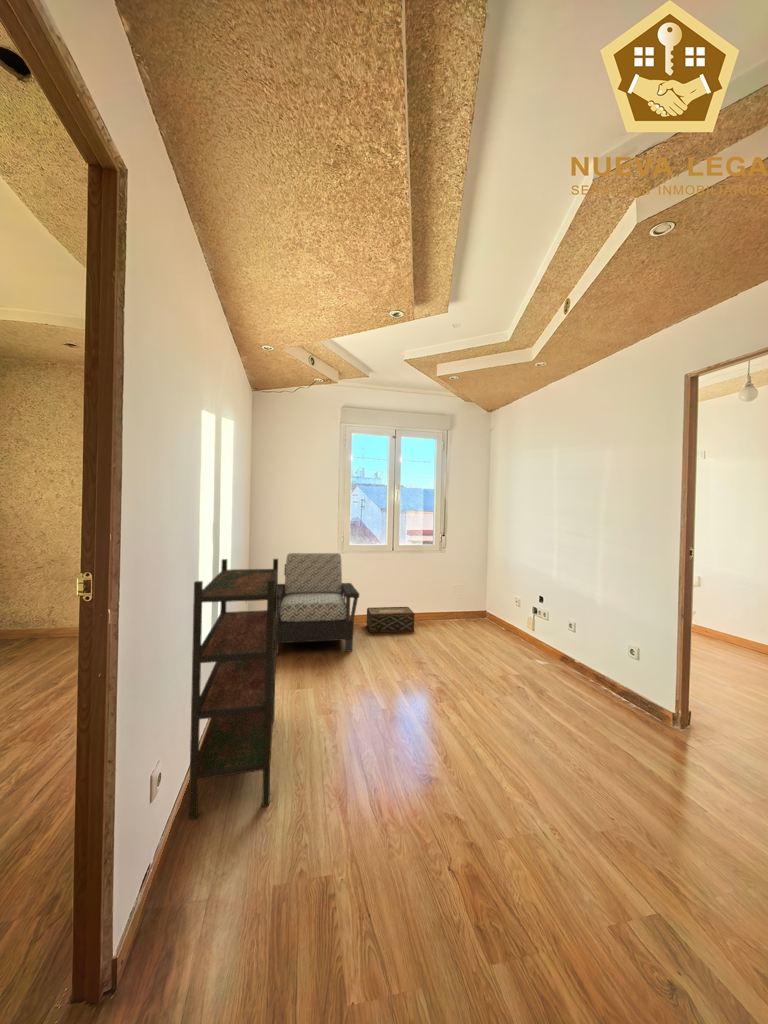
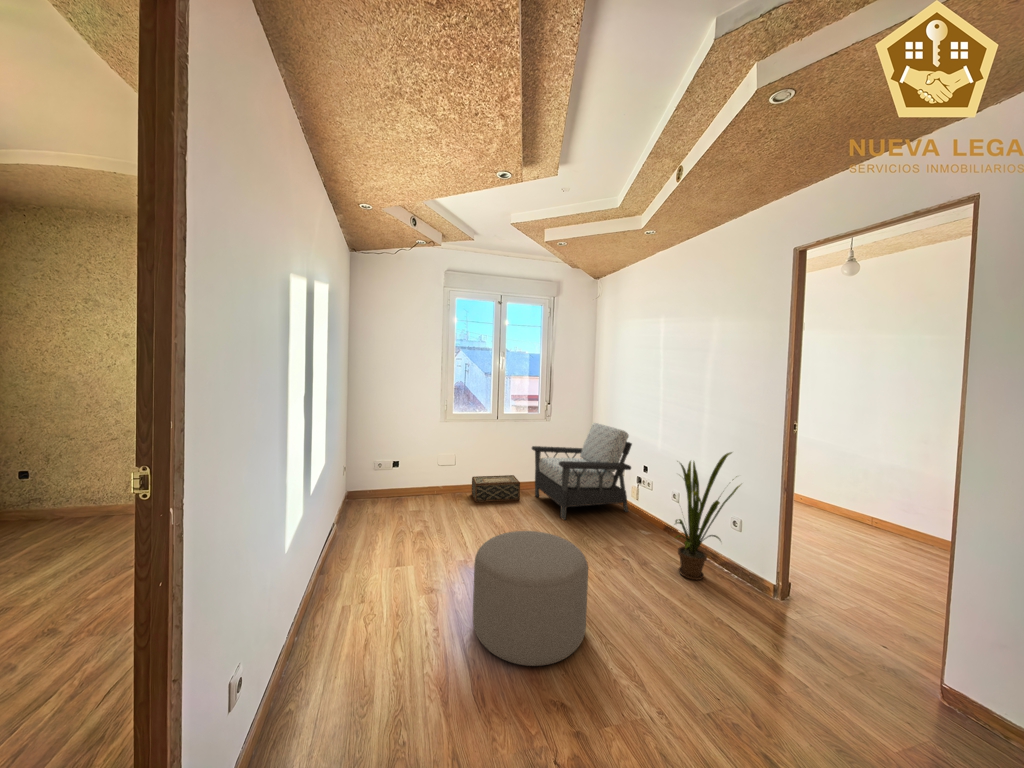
armchair: present [276,553,359,655] -> present [532,423,632,520]
bookshelf: present [189,559,278,820] -> none [277,433,377,722]
house plant: none [566,580,641,709] -> present [675,452,740,580]
ottoman: none [369,654,481,782] -> present [473,531,588,666]

